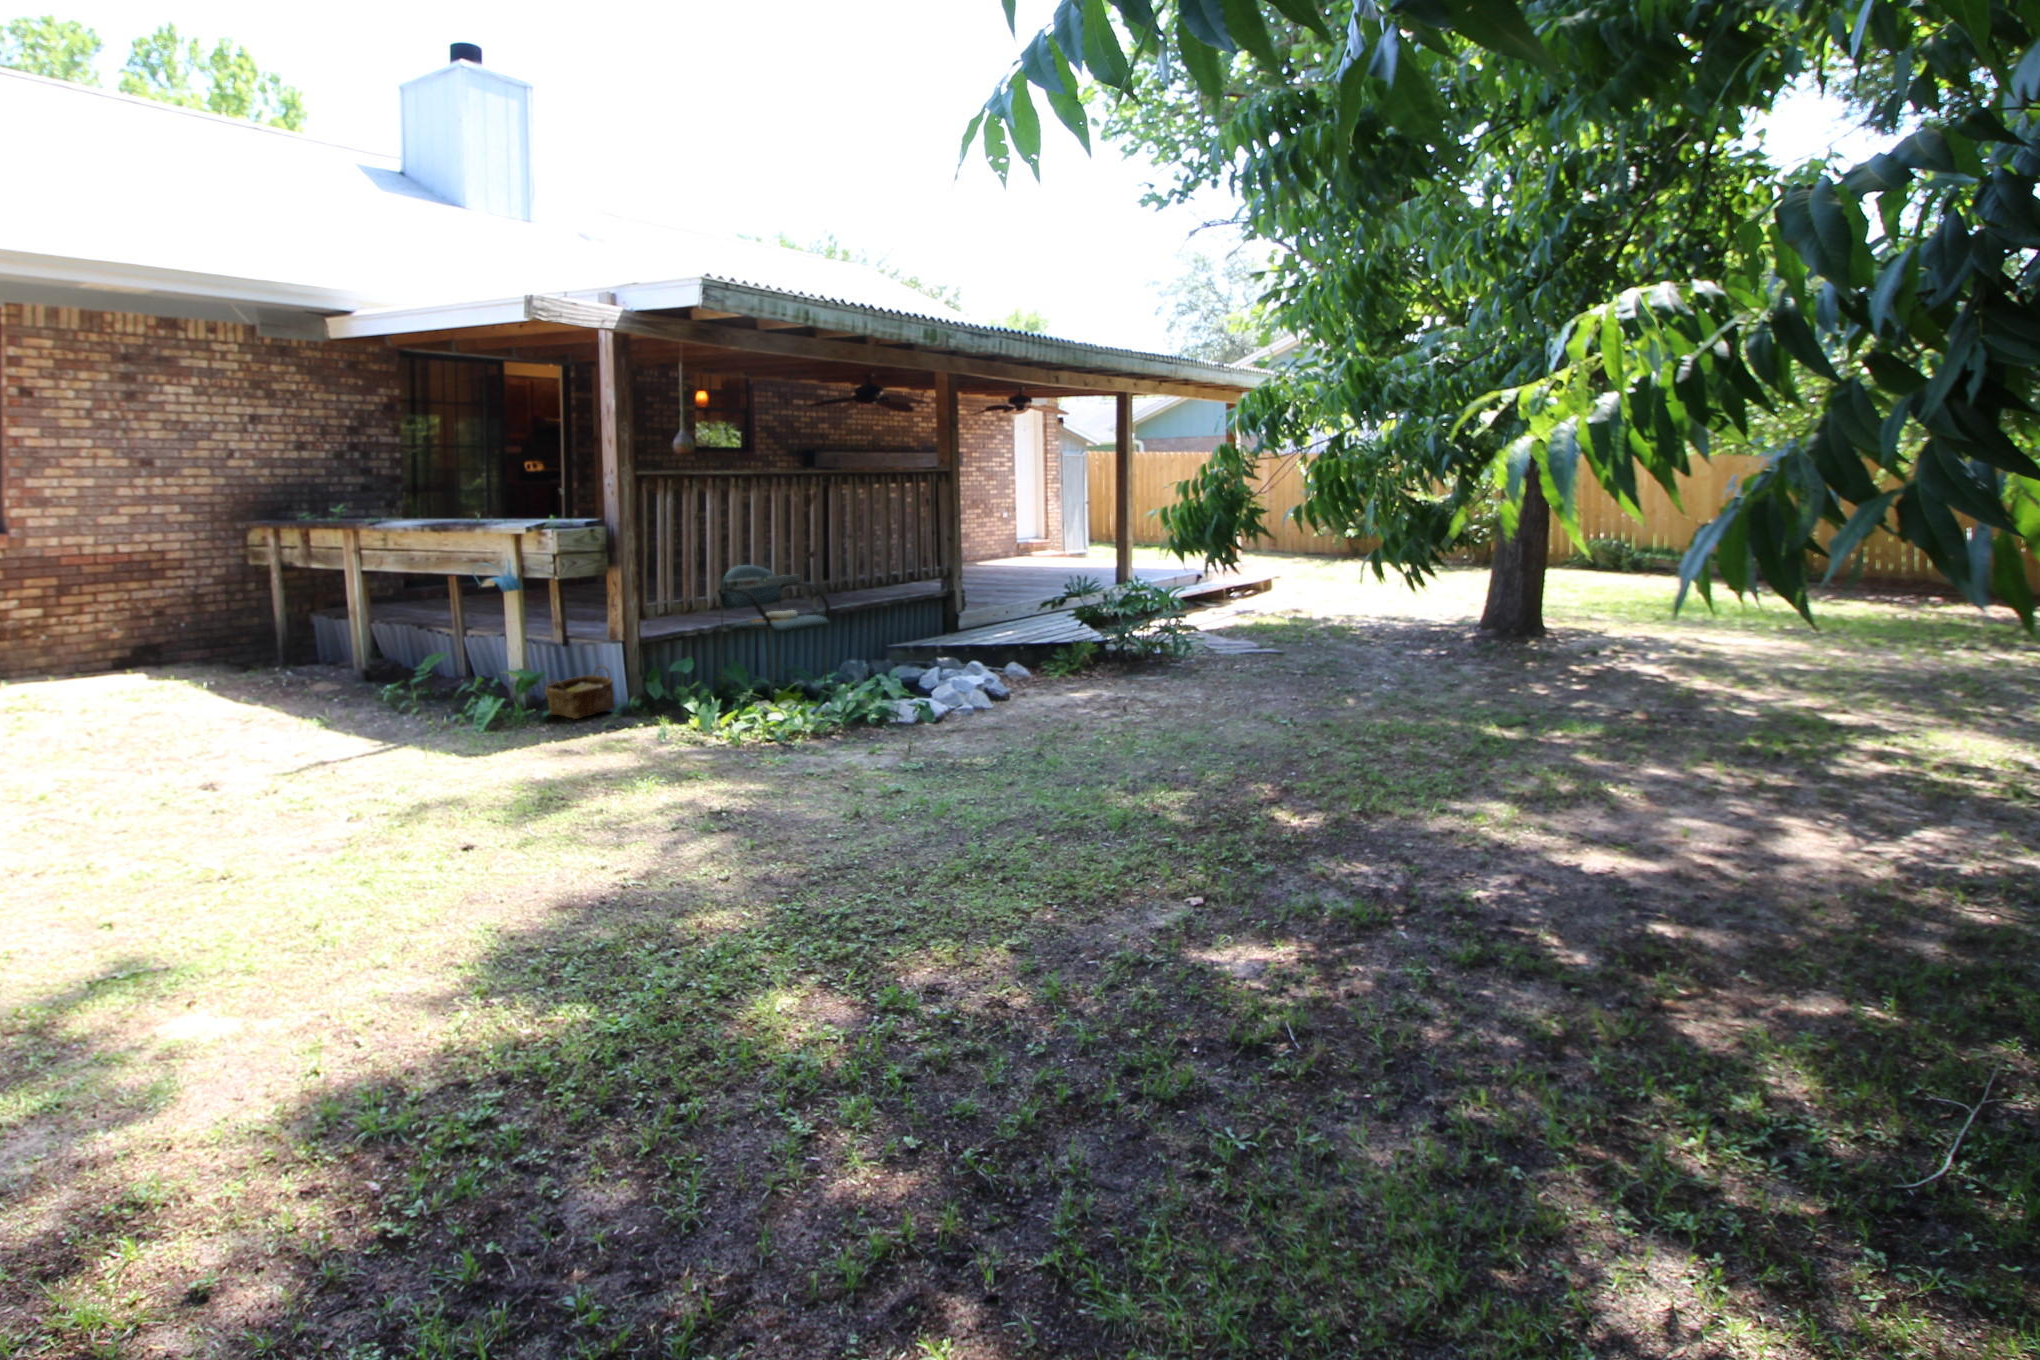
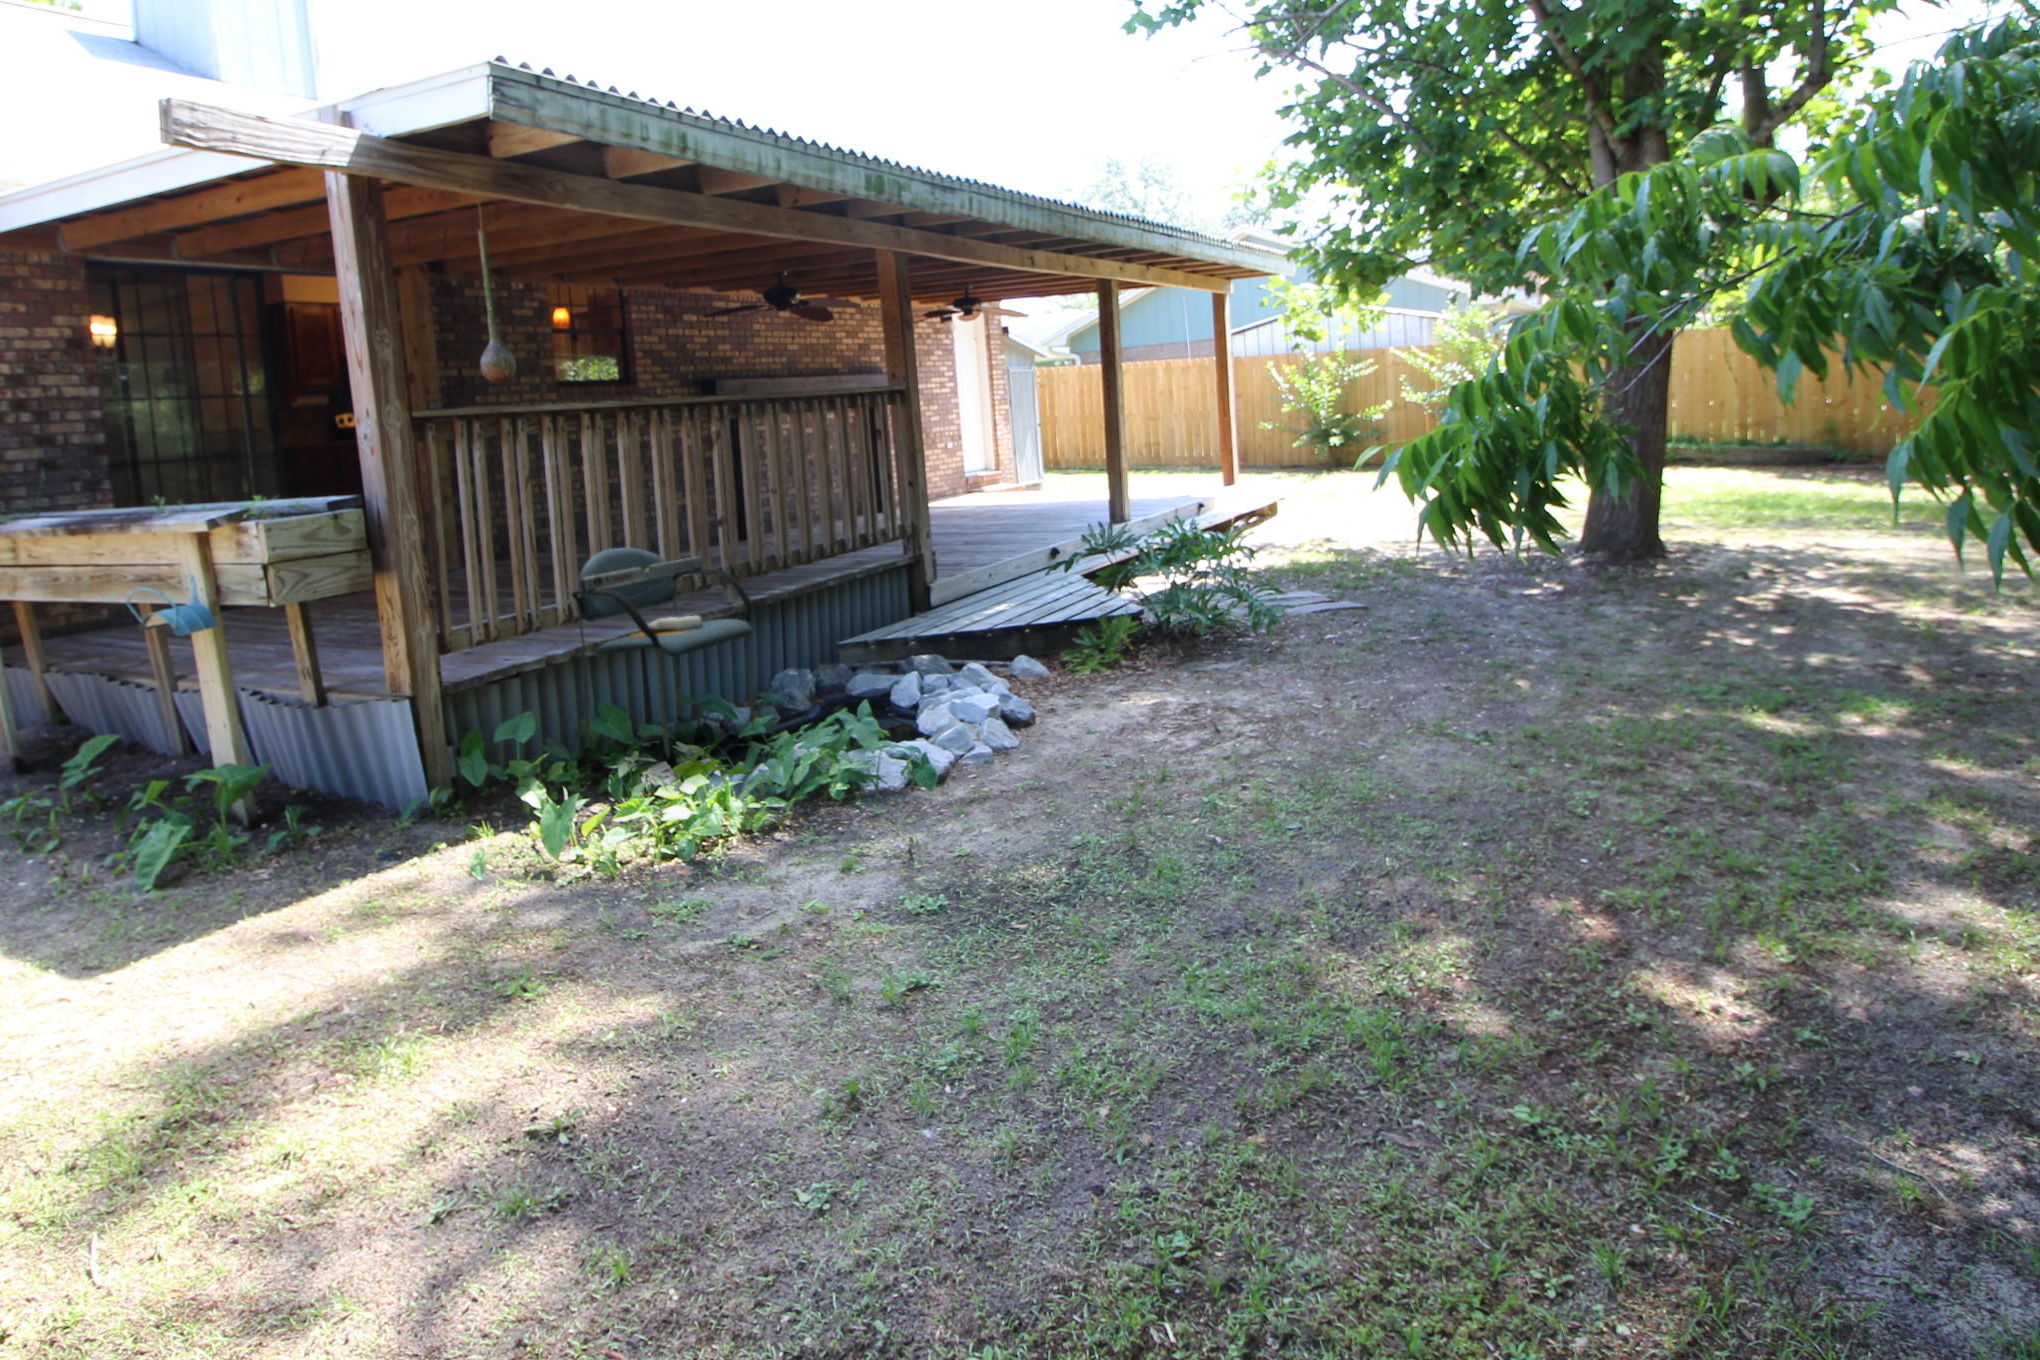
woven basket: present [545,665,615,719] -> none [274,737,403,840]

